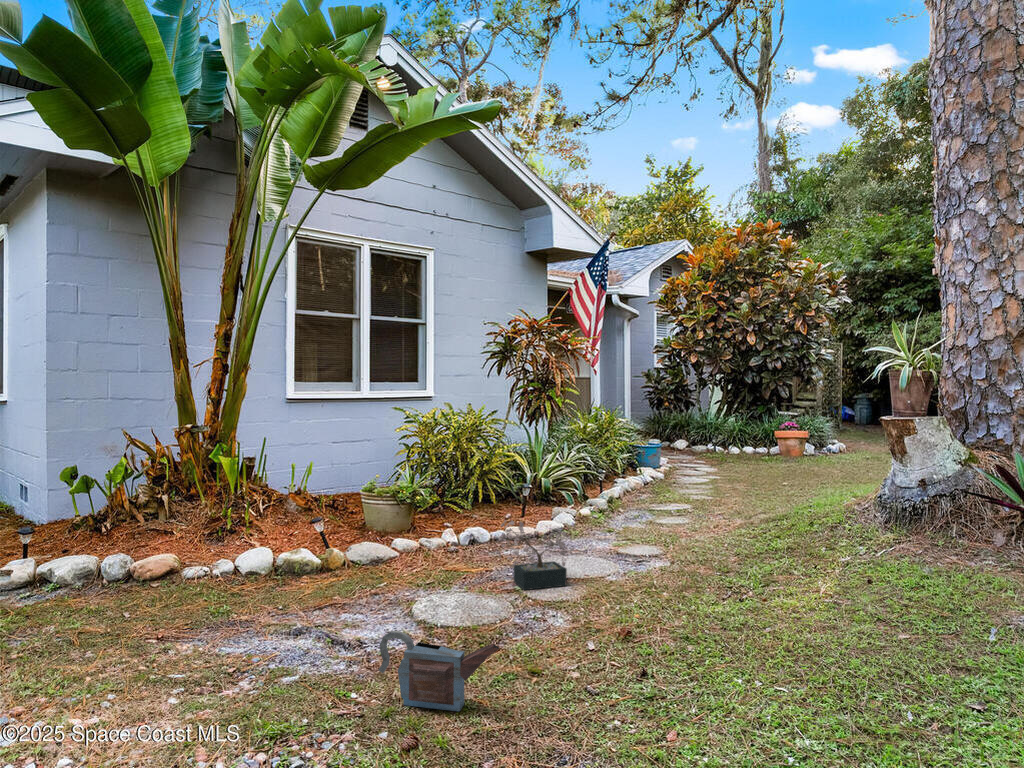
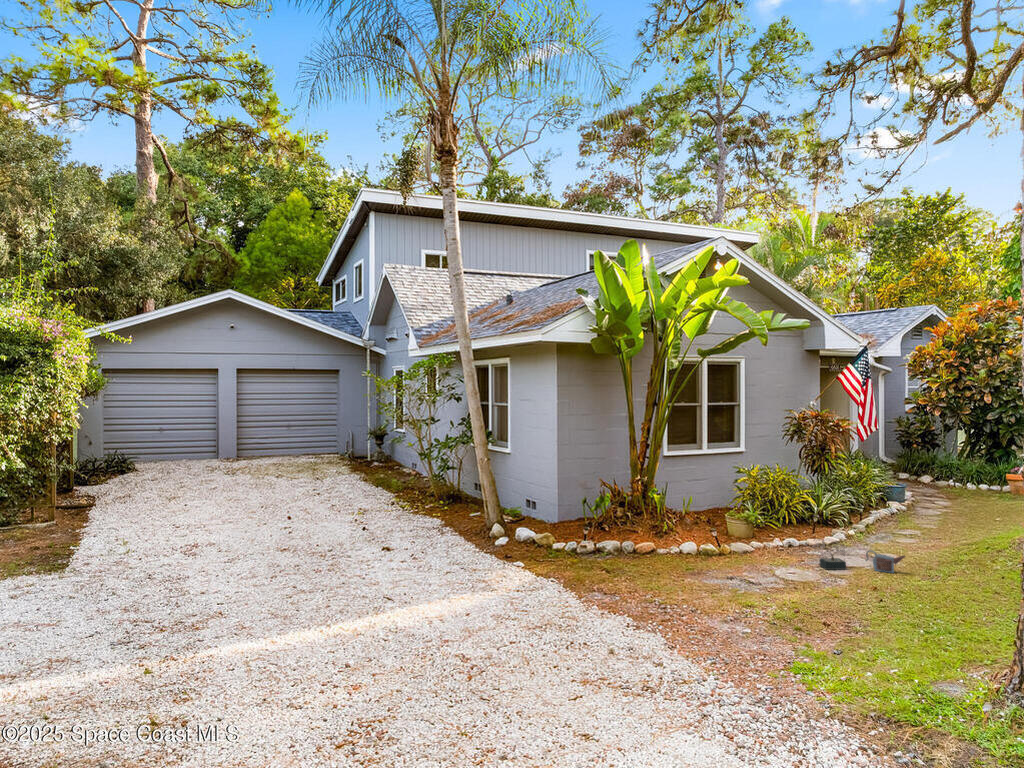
watering can: present [378,631,499,711] -> present [866,550,906,573]

